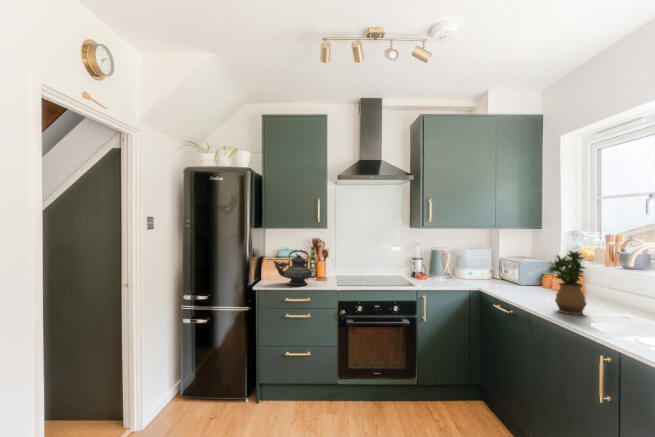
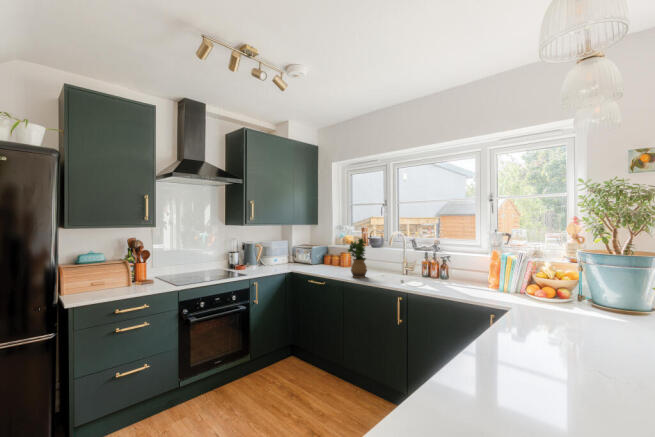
teapot: present [274,250,312,286] -> none [96,251,148,293]

